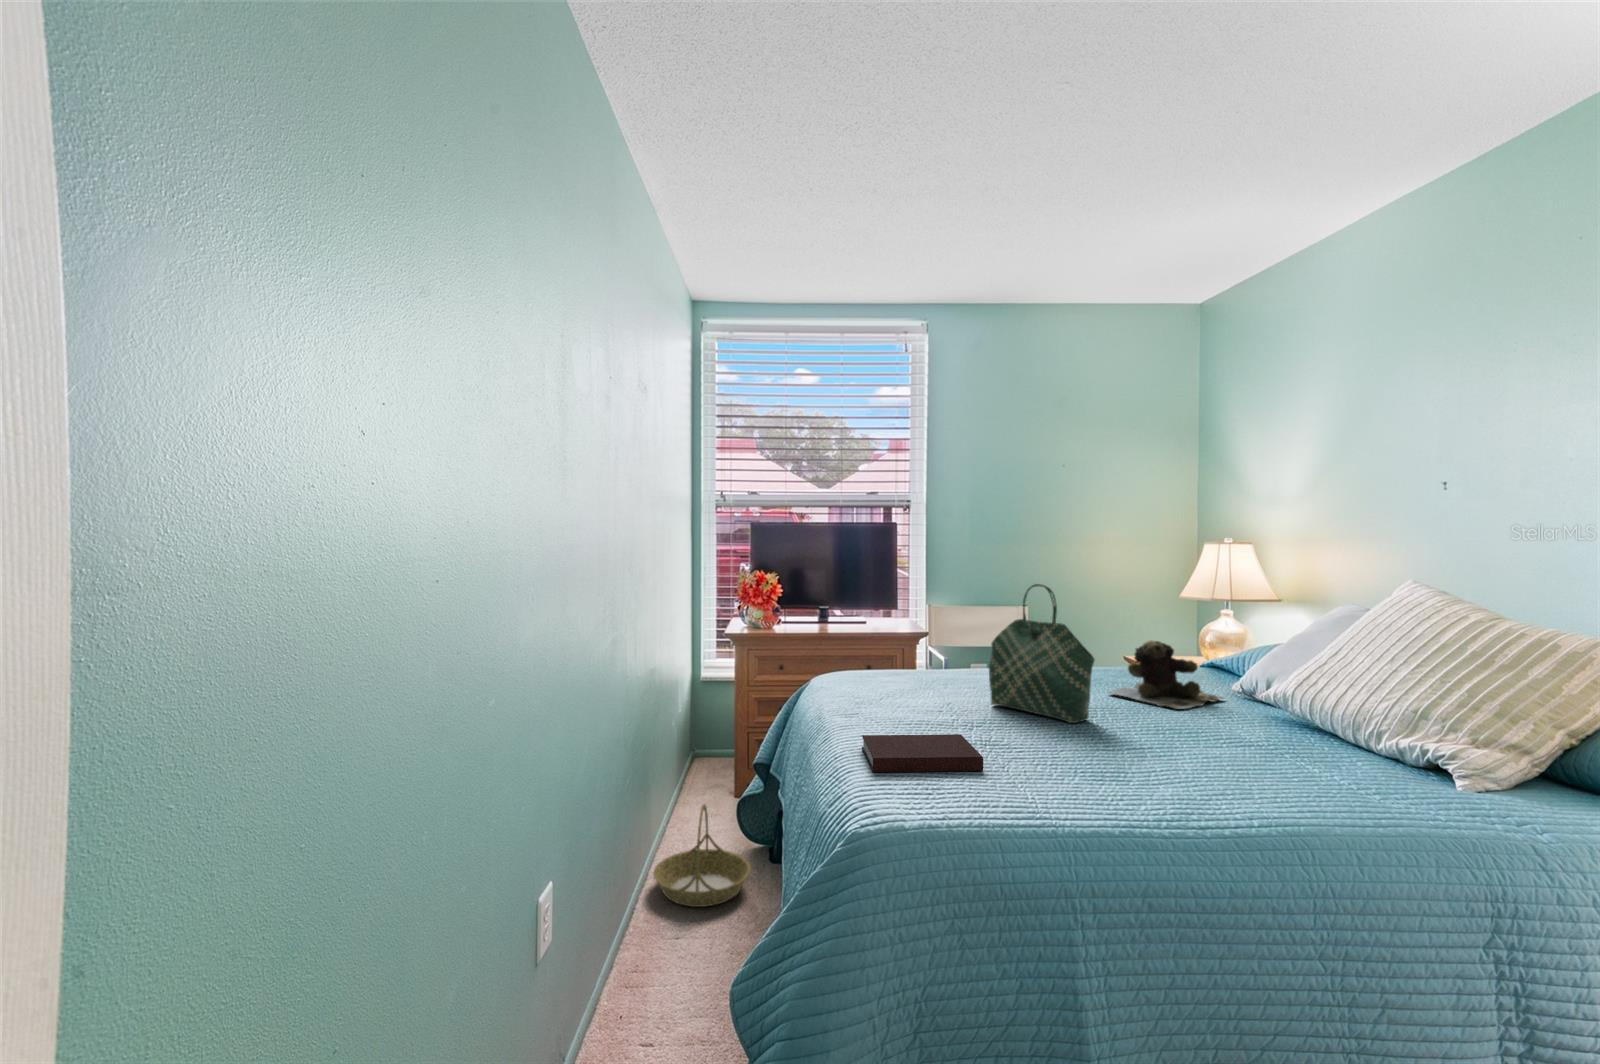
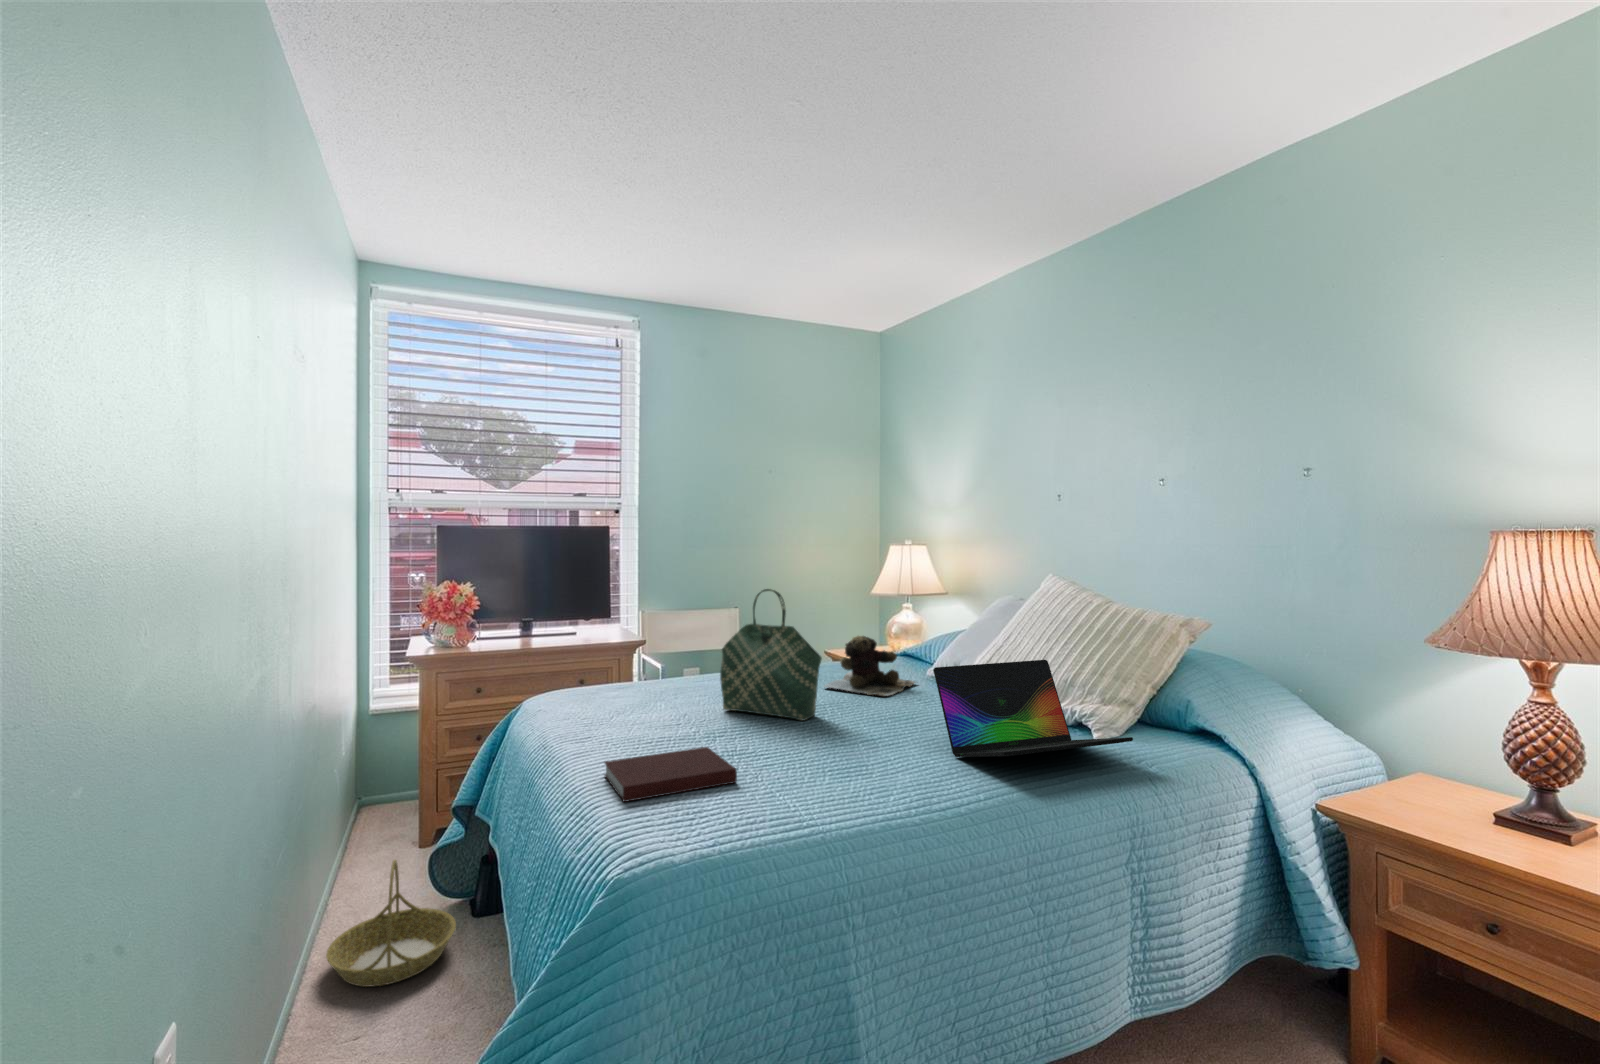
laptop: none [1218,678,1486,797] -> present [933,660,1133,757]

